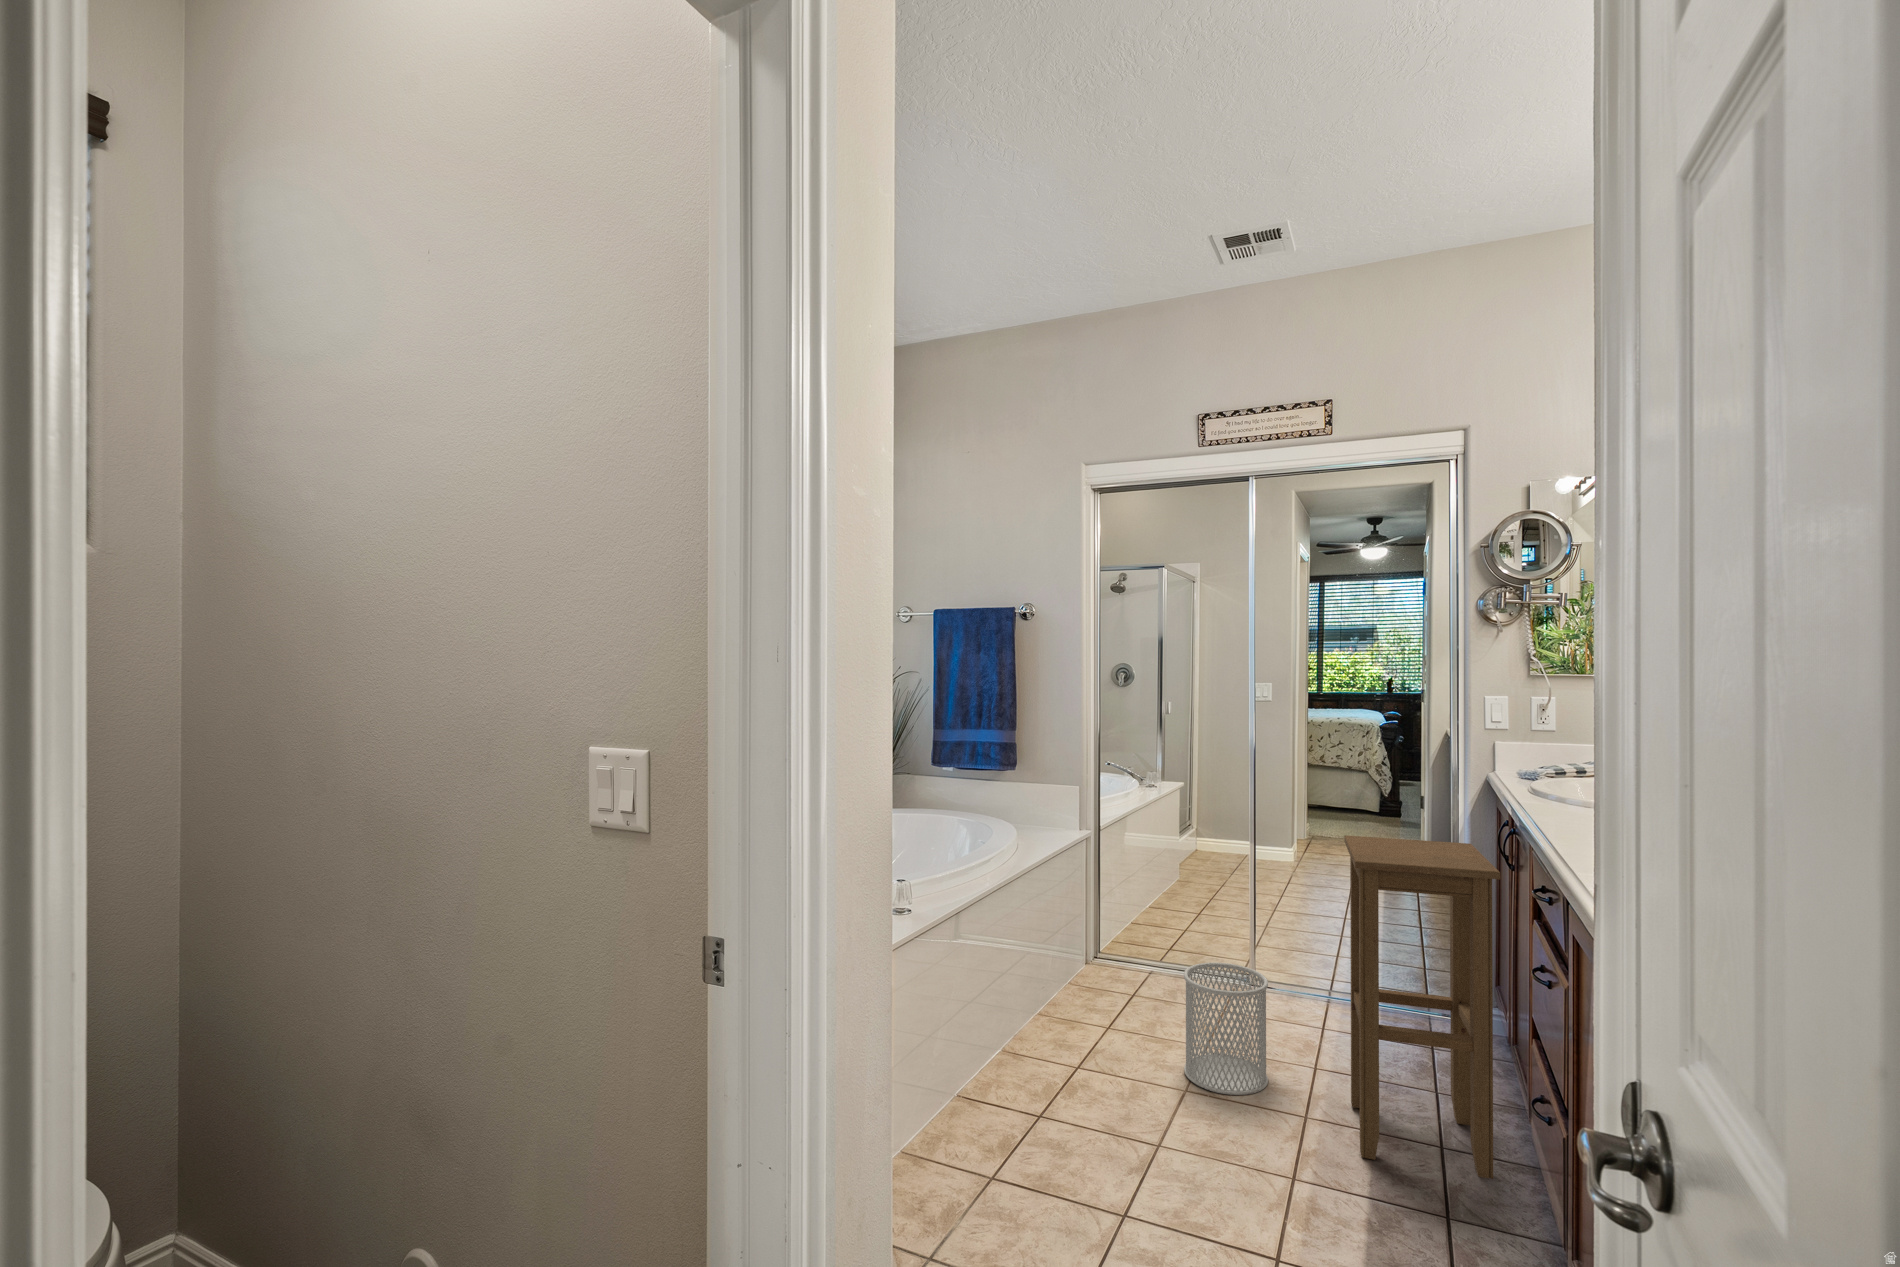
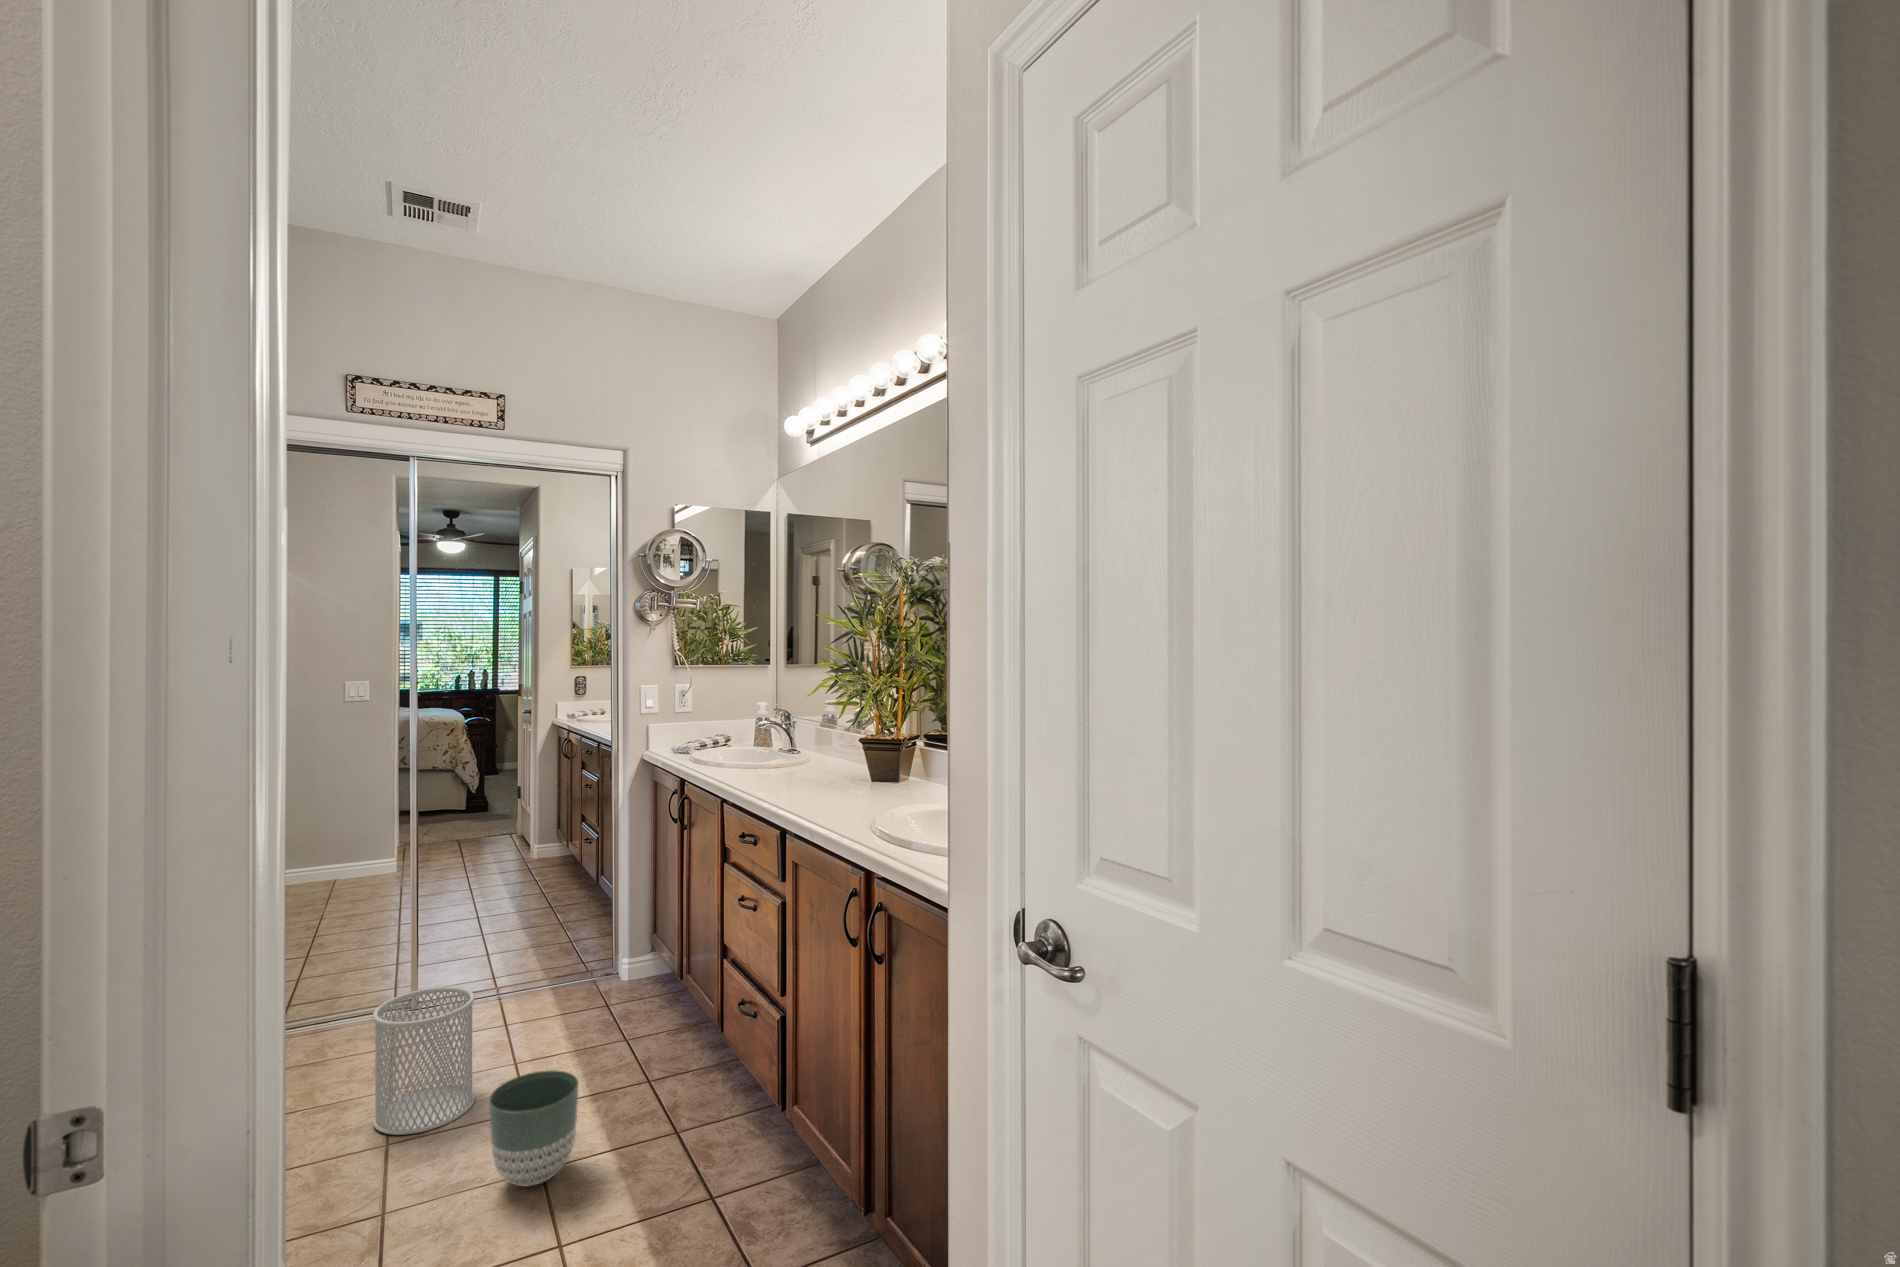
stool: present [1344,835,1500,1179] -> none [556,812,702,1120]
planter: none [1242,1074,1329,1191] -> present [489,1070,579,1186]

